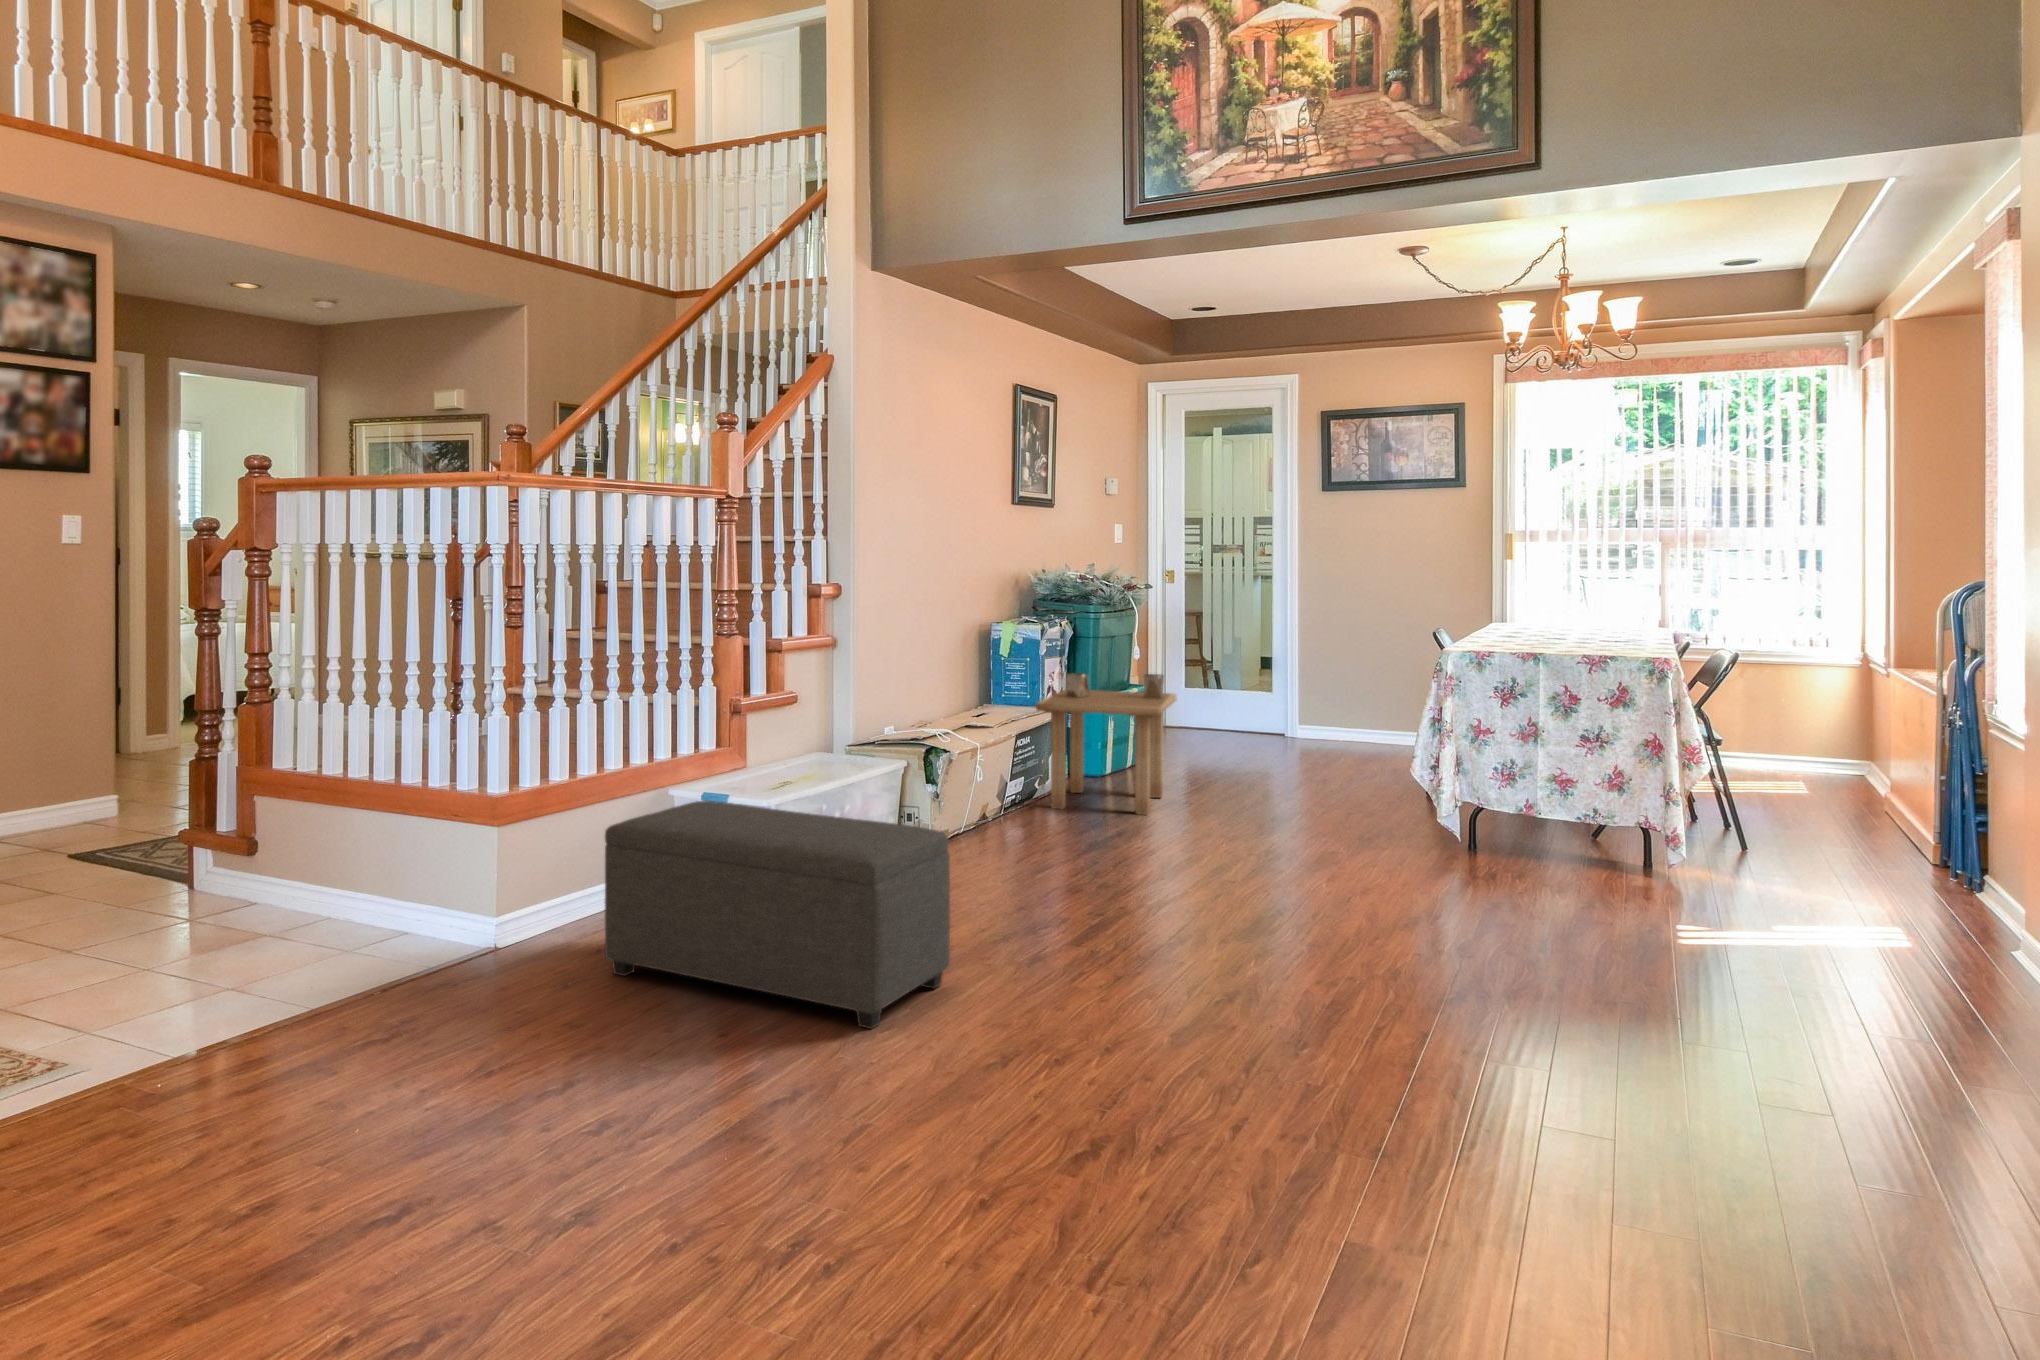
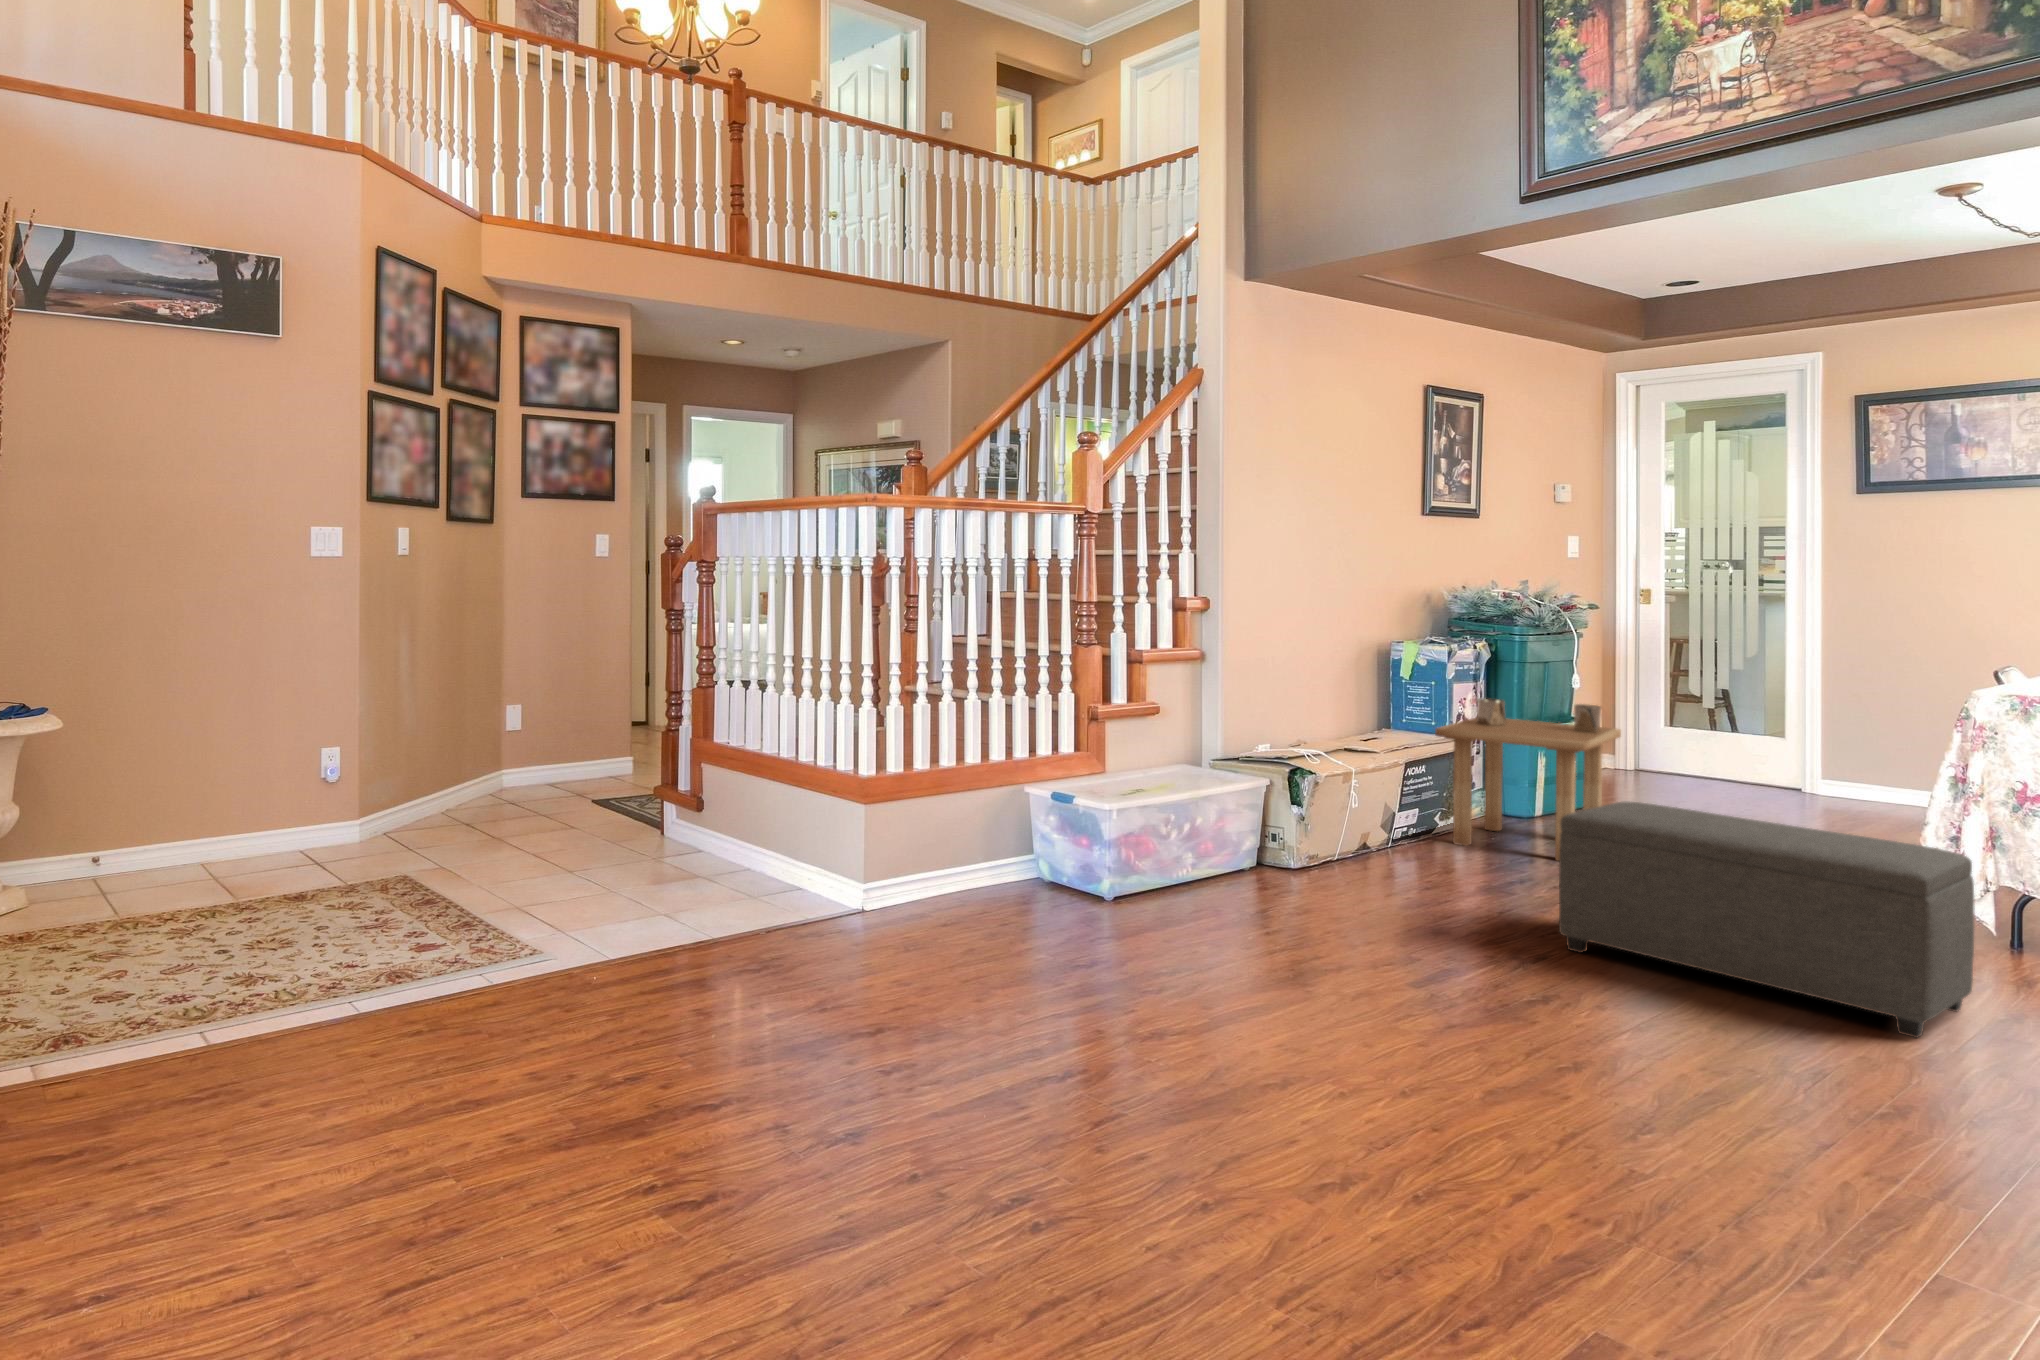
ottoman: present [605,801,950,1029] -> present [1559,802,1975,1038]

